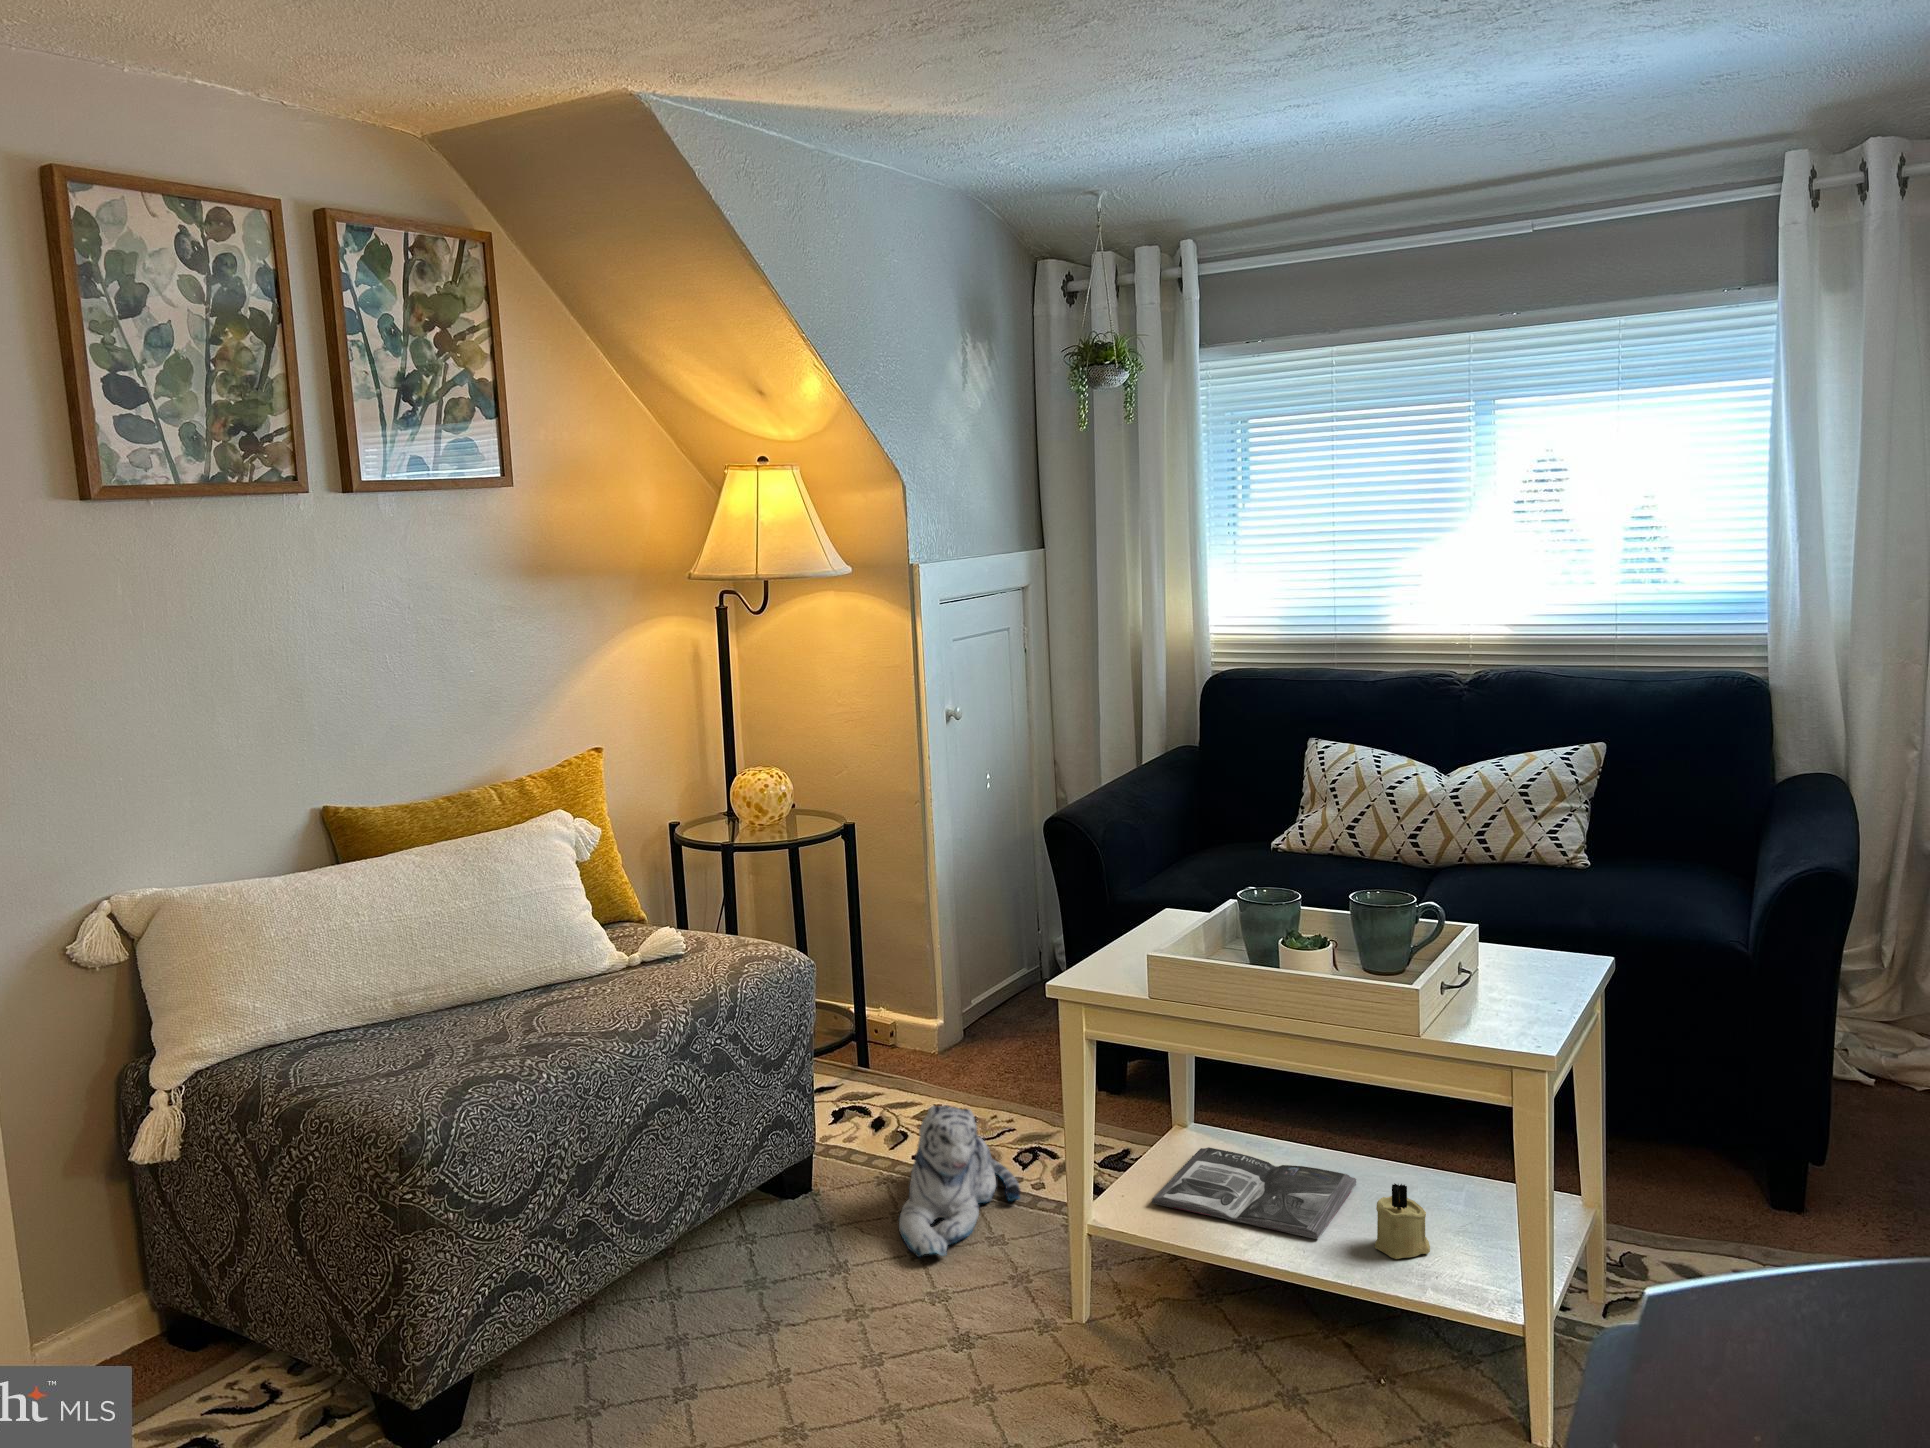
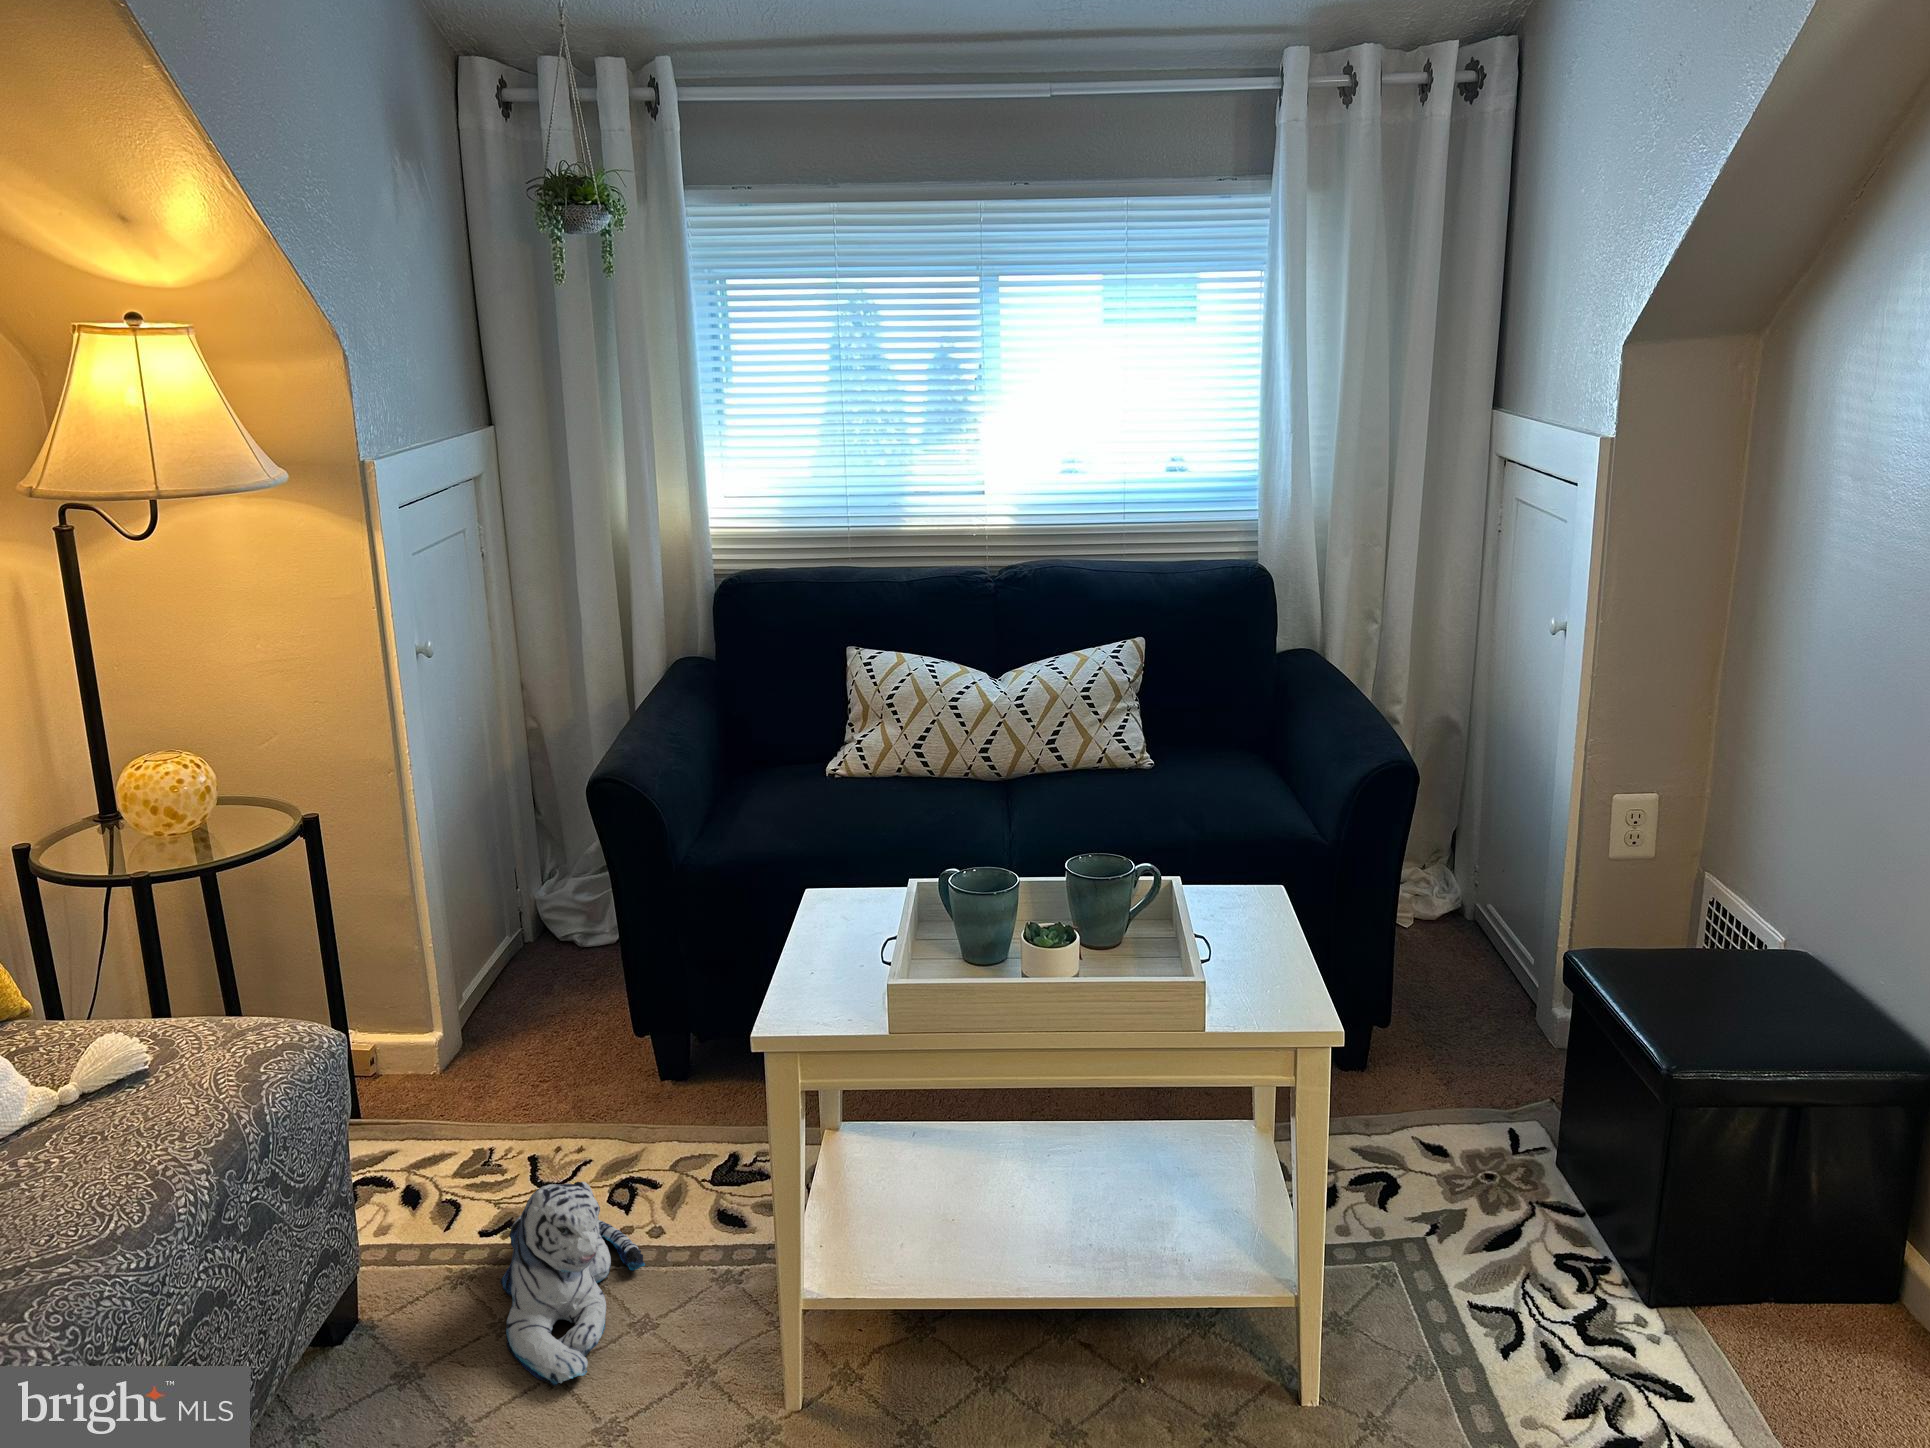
magazine: present [1152,1147,1356,1239] -> none [855,1169,1051,1266]
candle: present [1375,1183,1430,1259] -> none [1108,1189,1163,1270]

